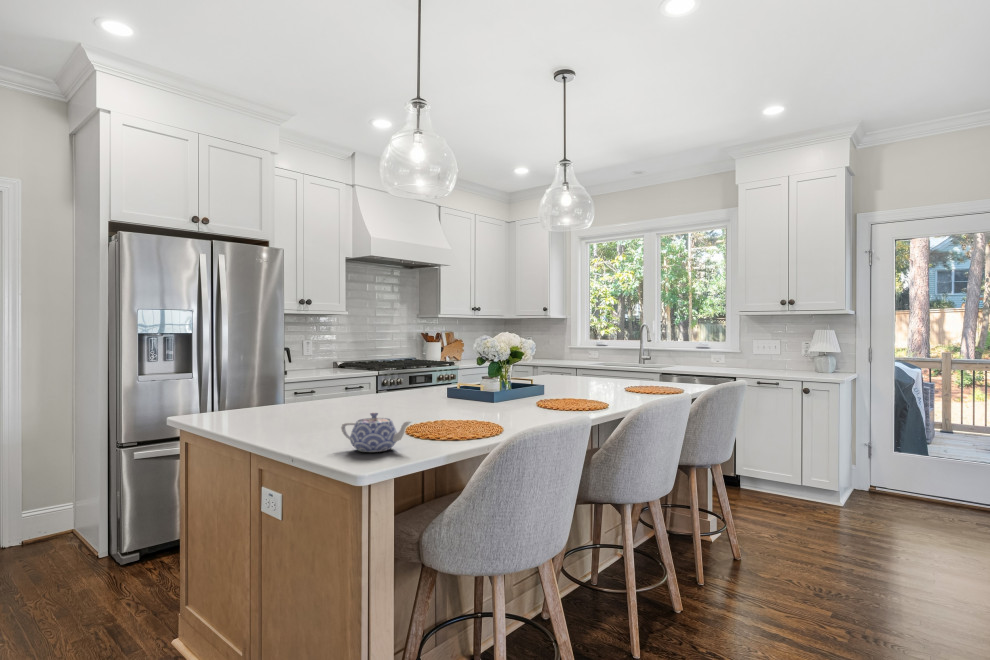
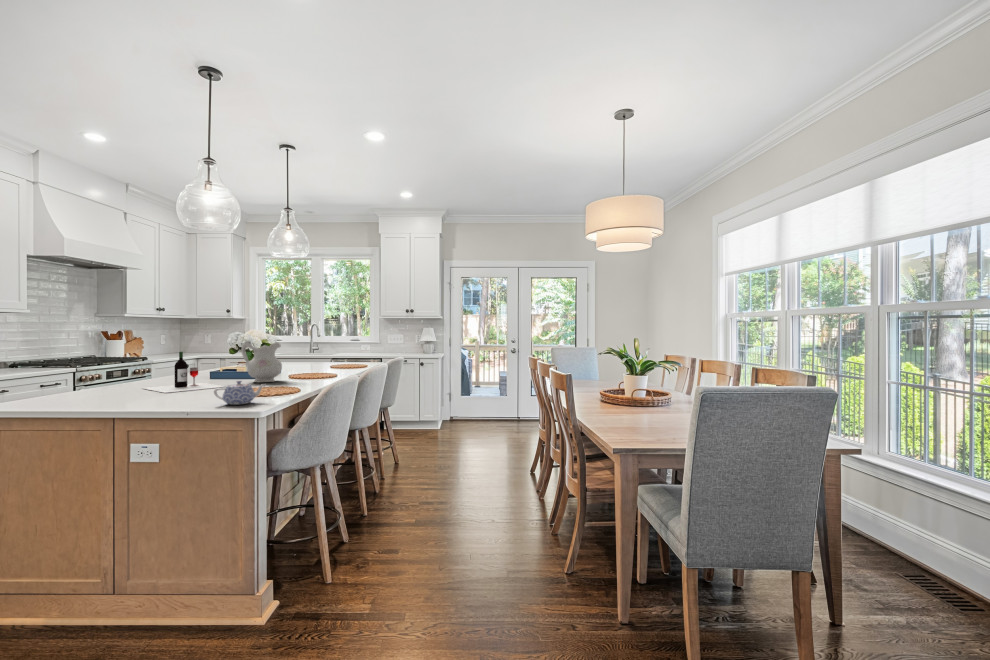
ceramic pitcher: none [468,347,520,410] -> present [241,341,282,383]
wine bottle: none [357,360,437,415] -> present [144,352,224,393]

